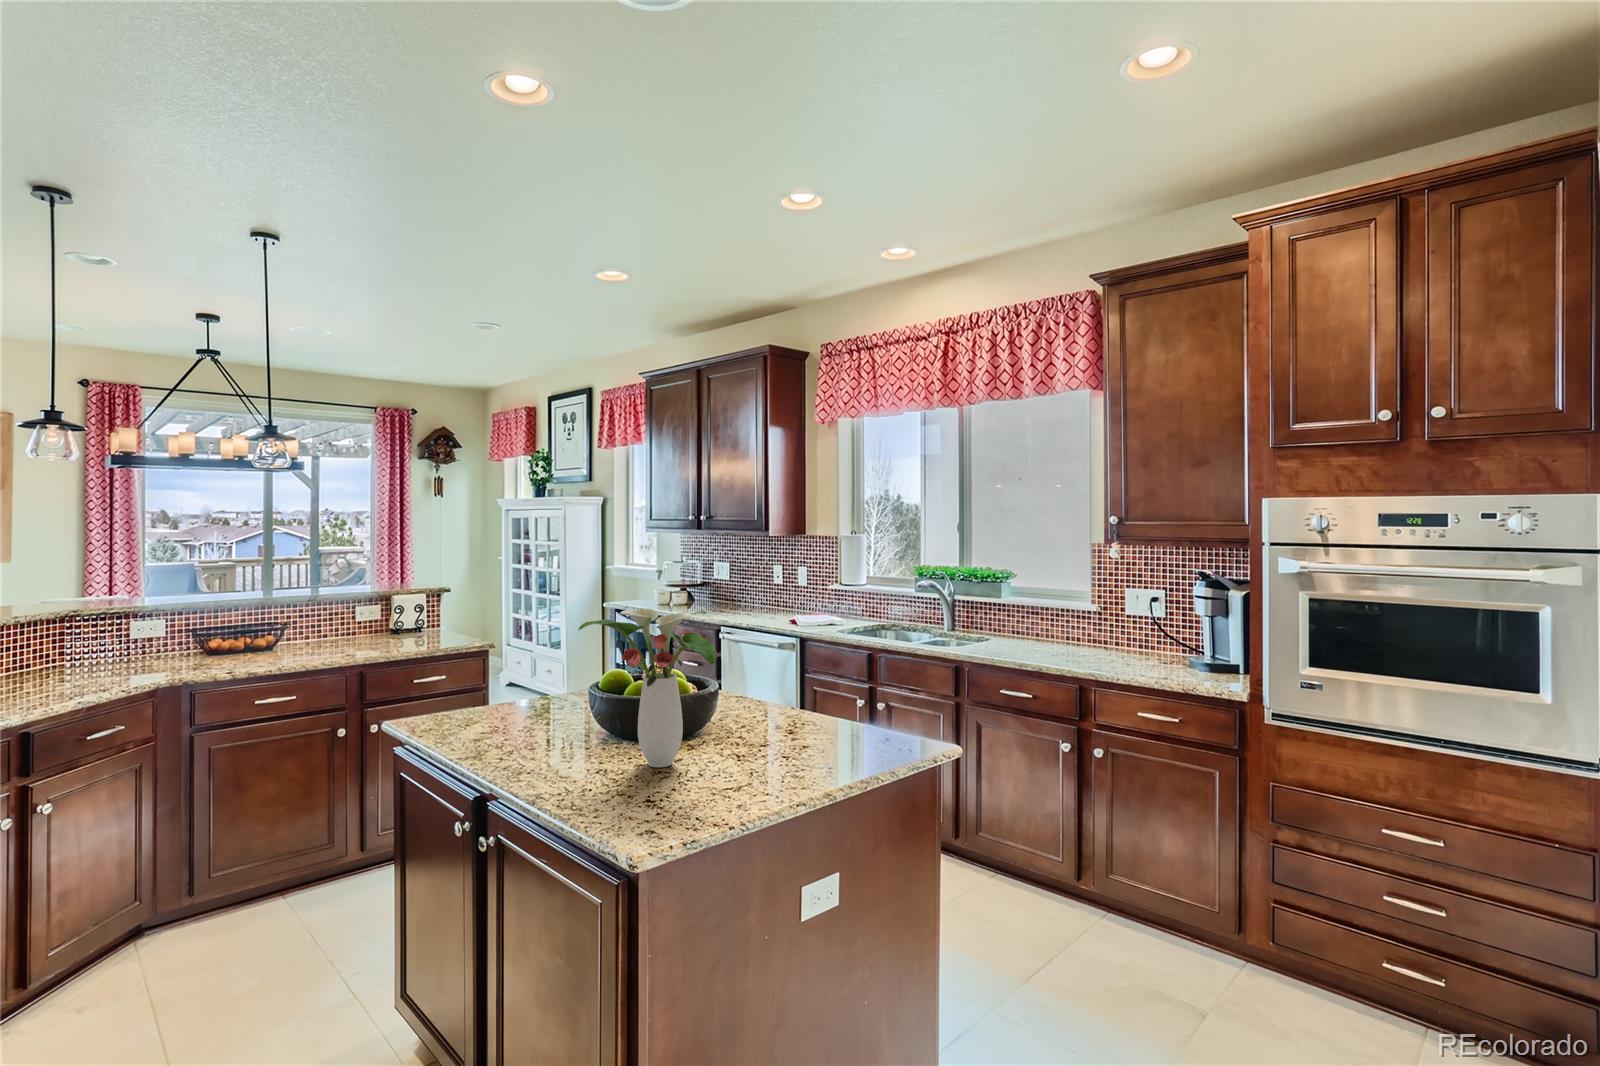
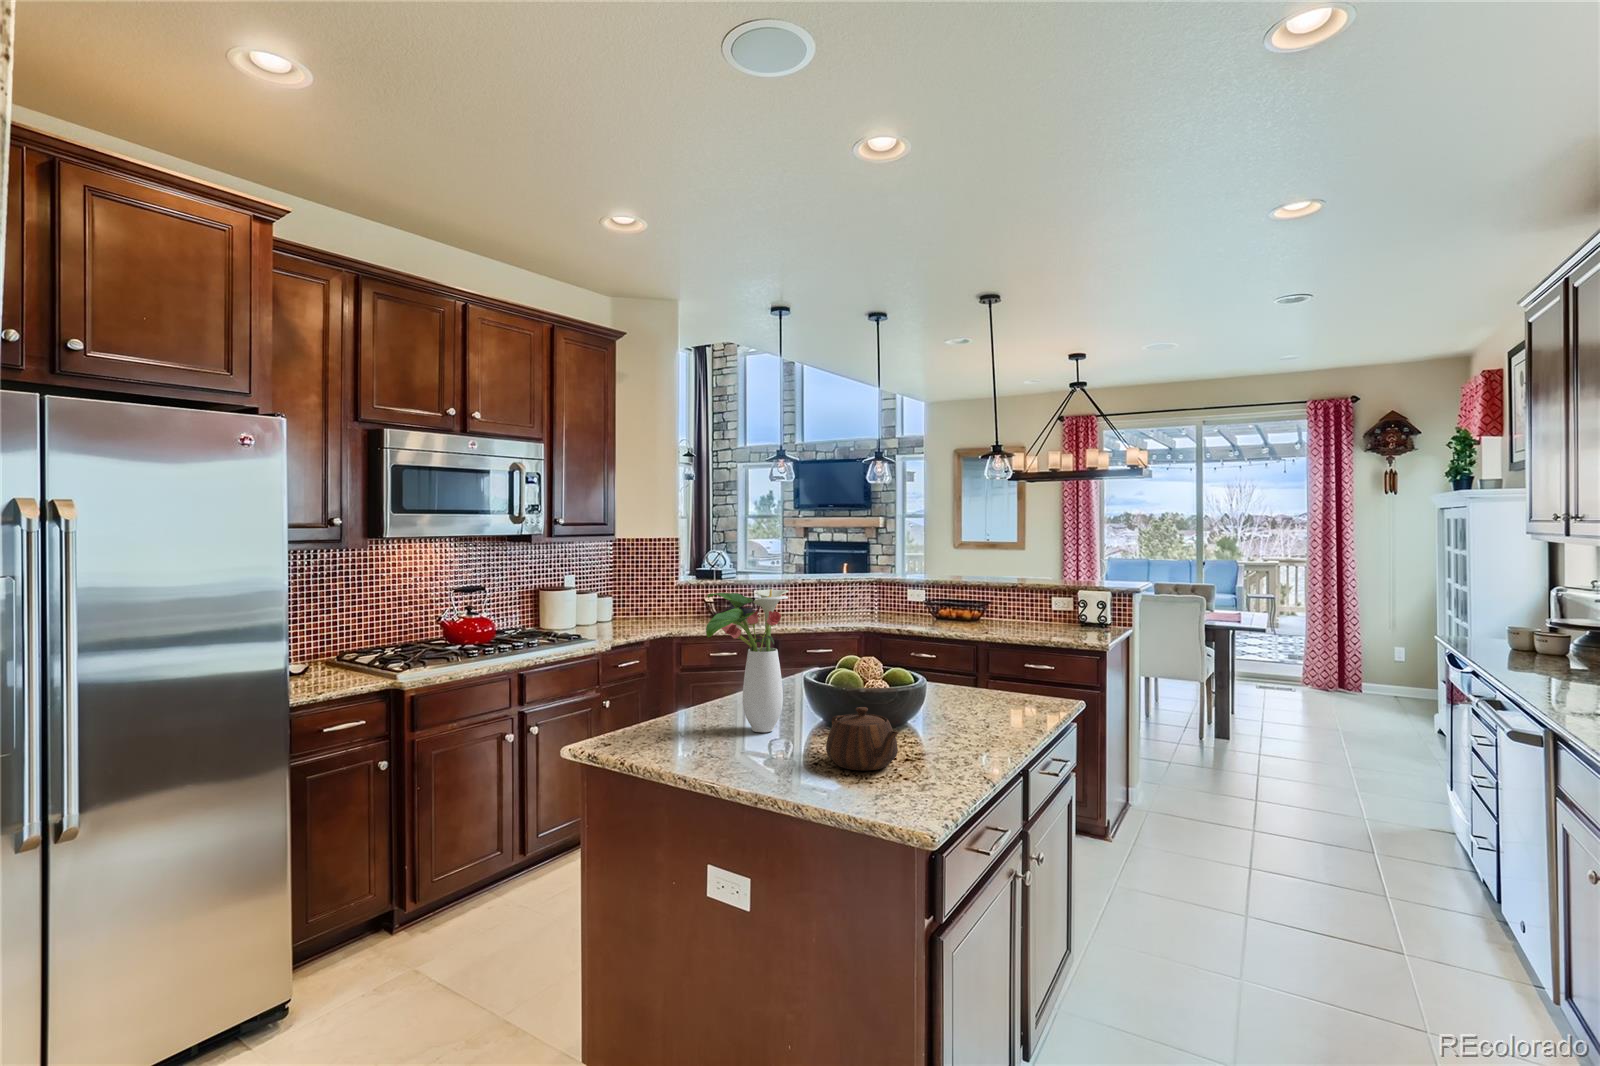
teapot: none [760,697,859,752] -> present [826,707,898,771]

